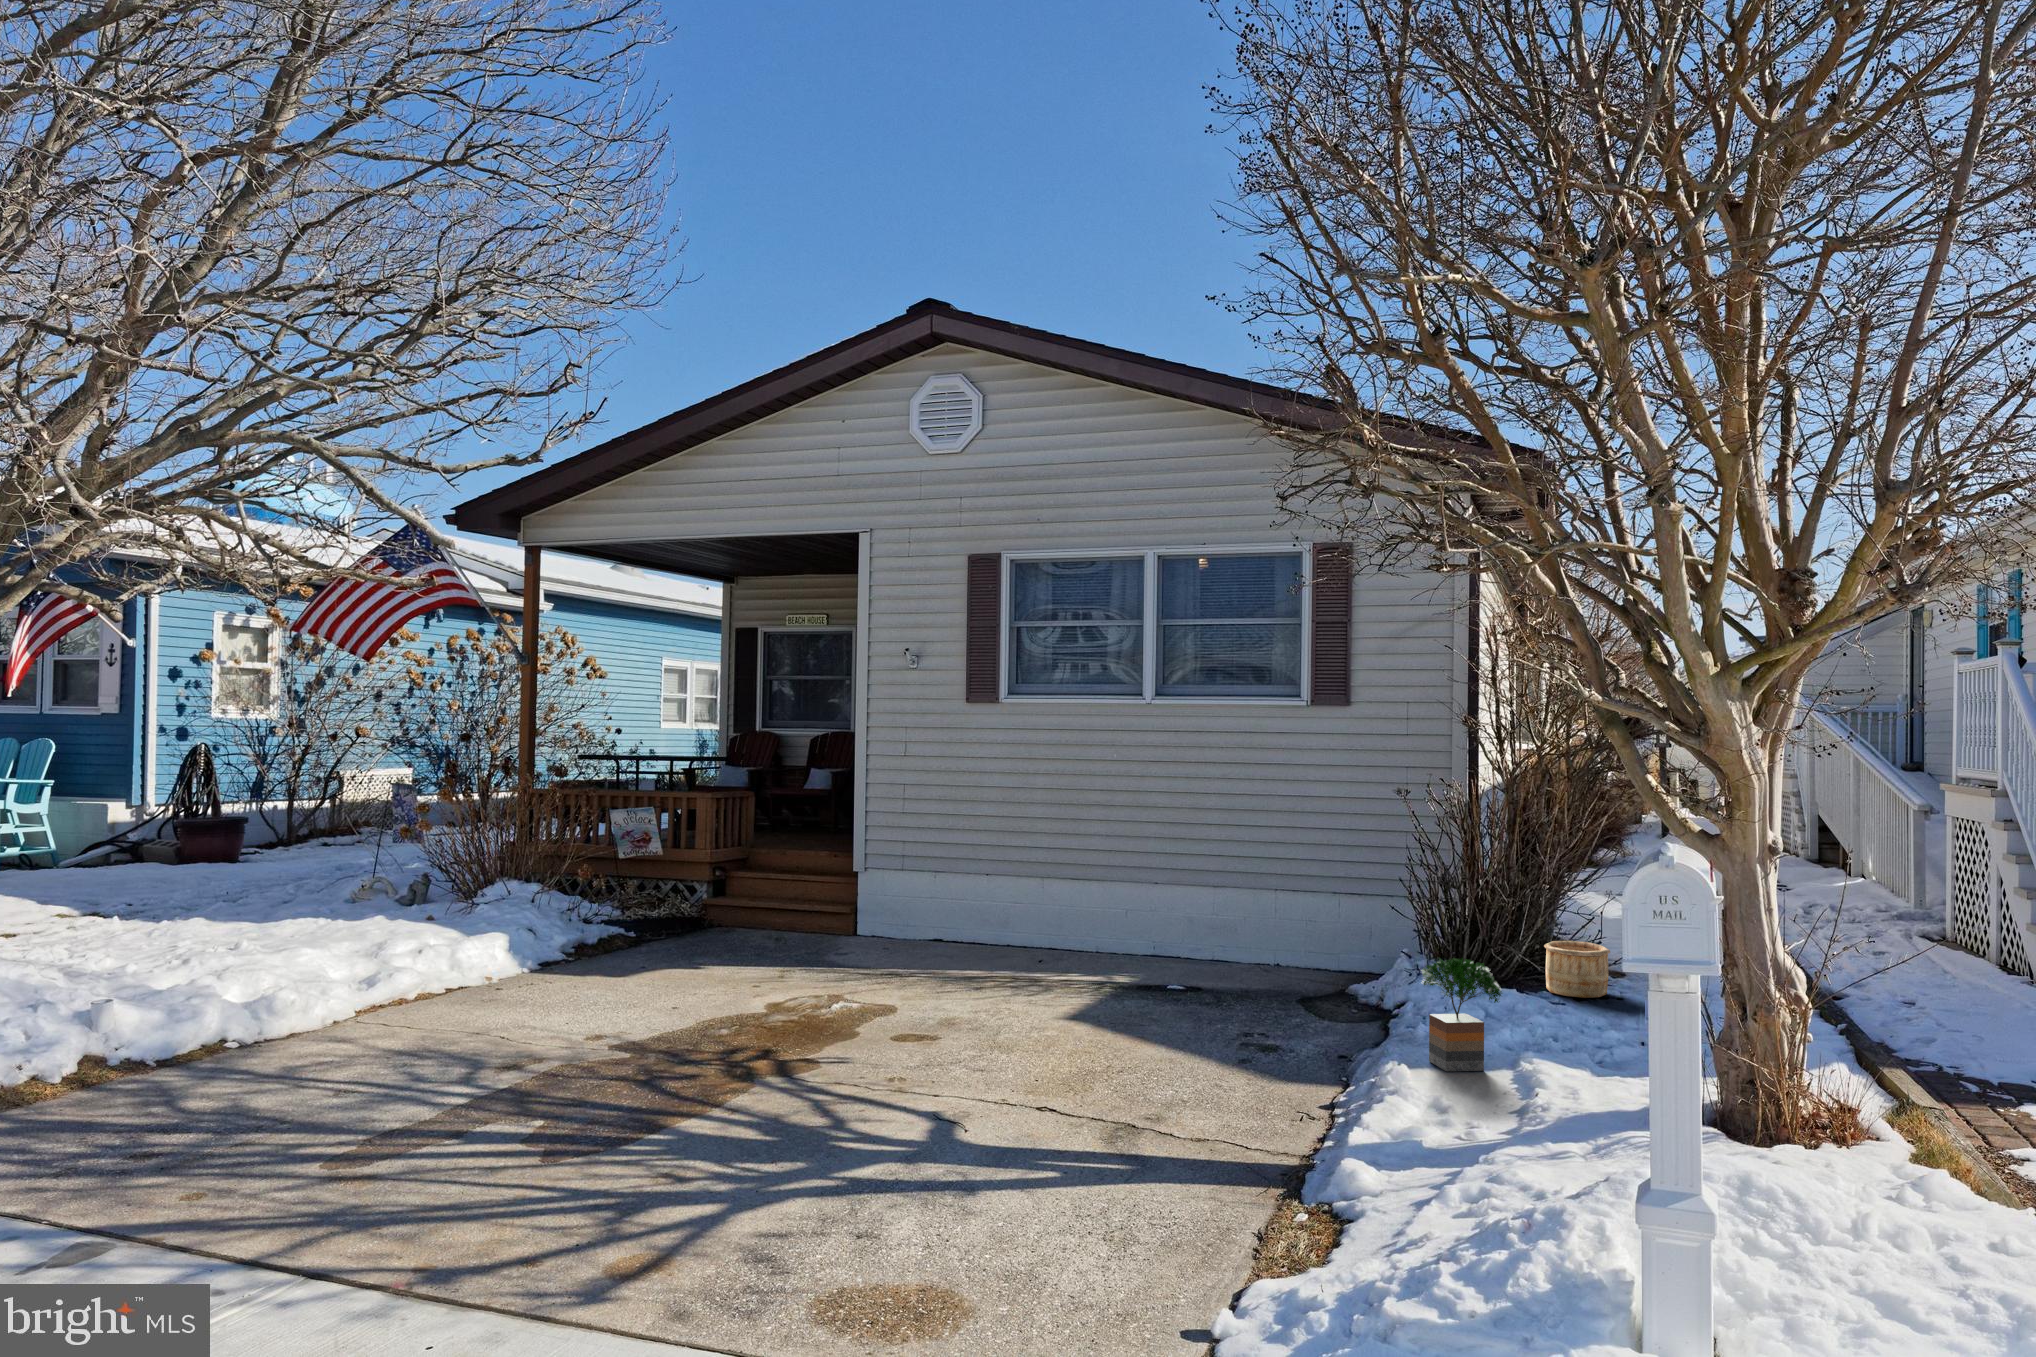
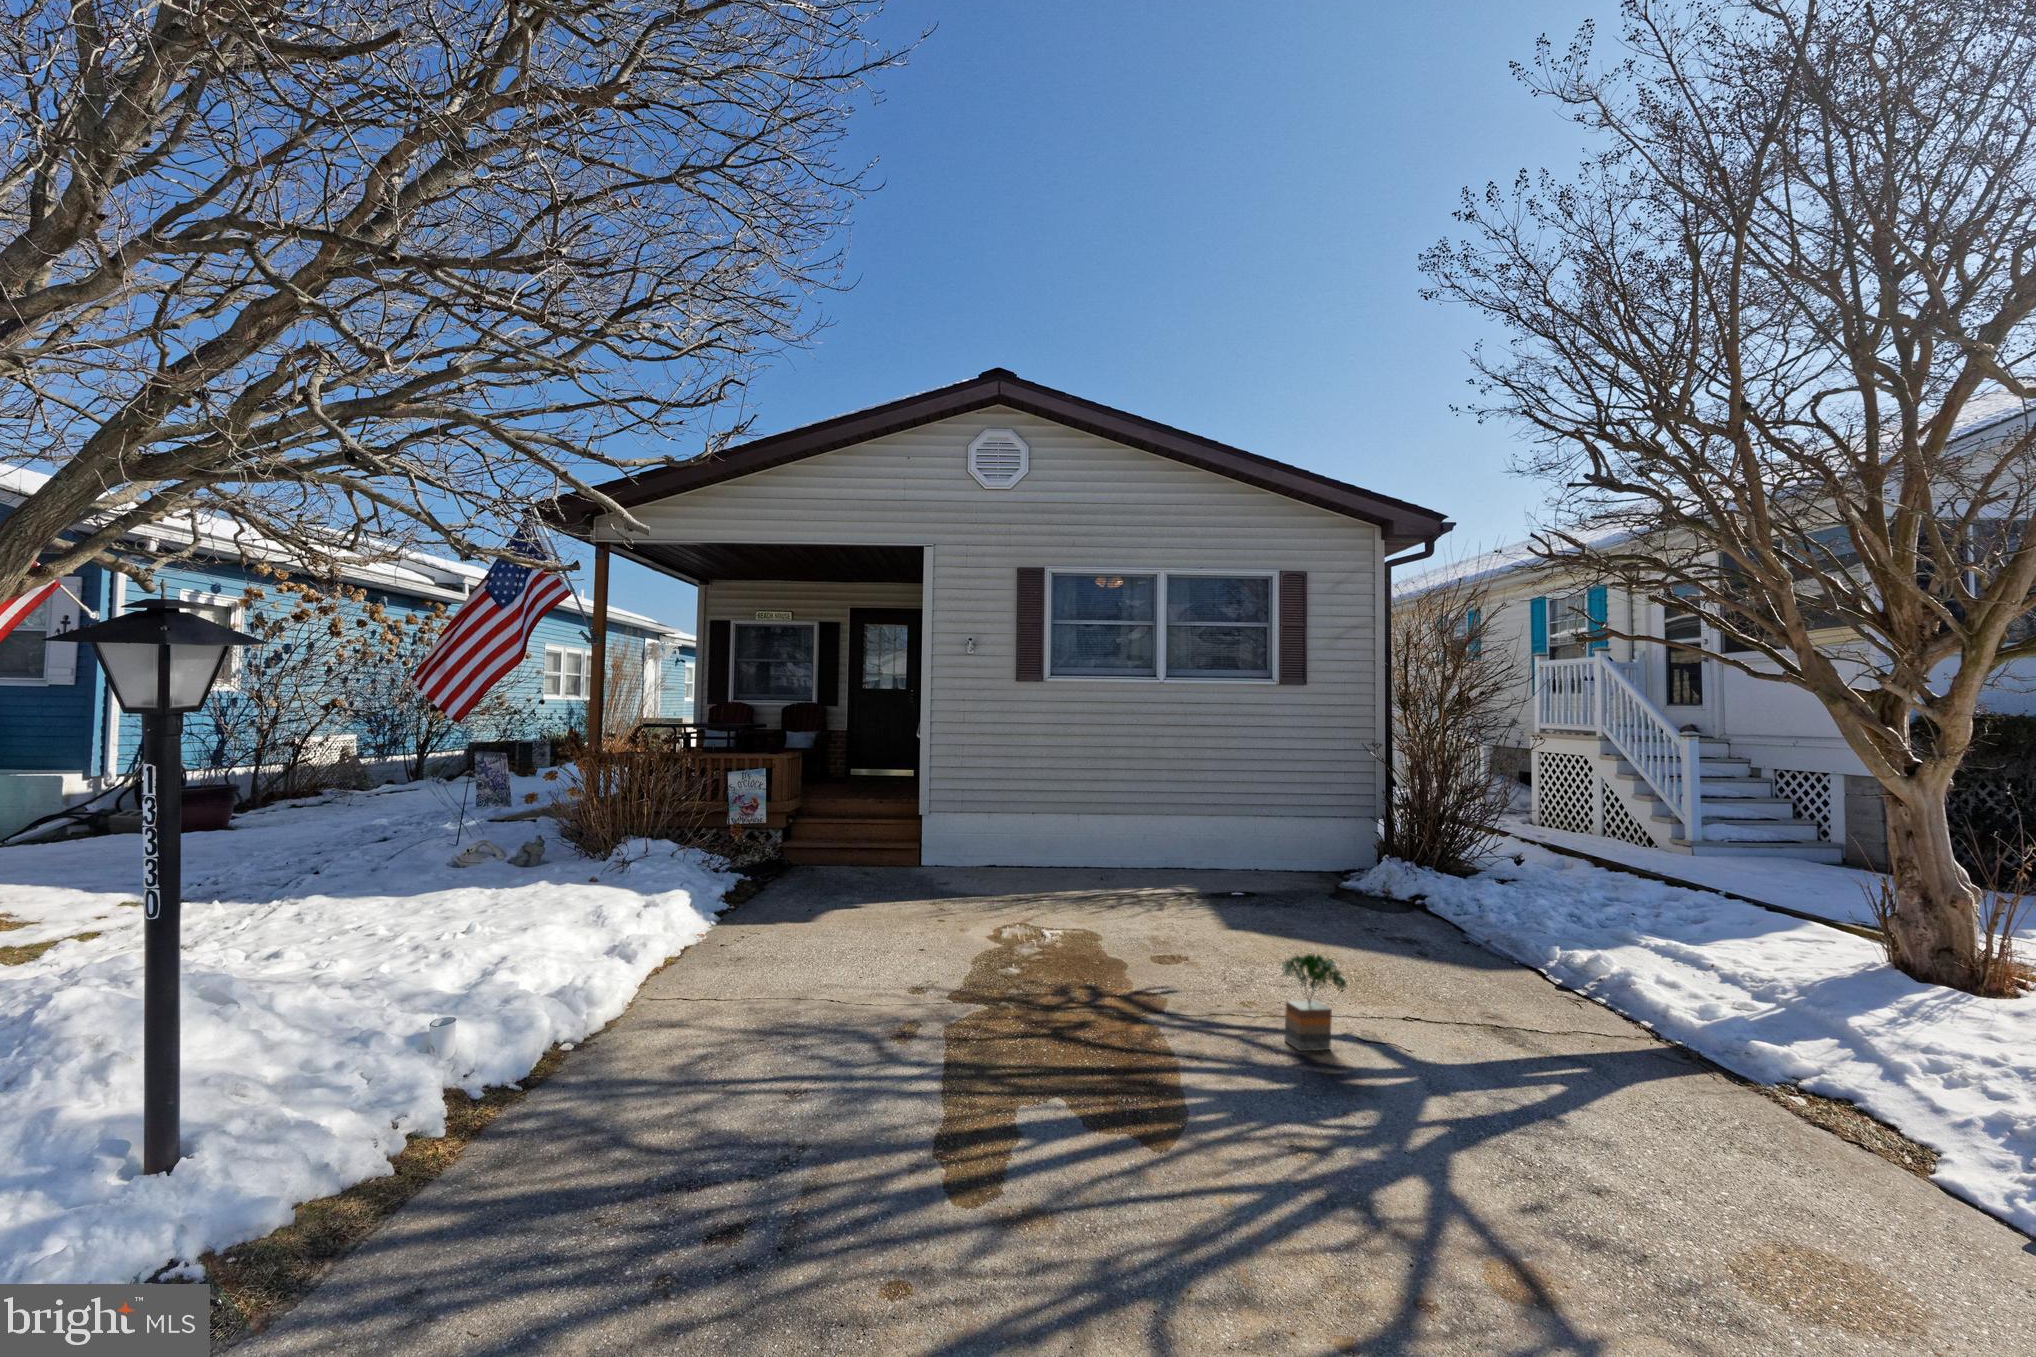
wooden bucket: present [1544,941,1610,998] -> none [1374,930,1428,979]

